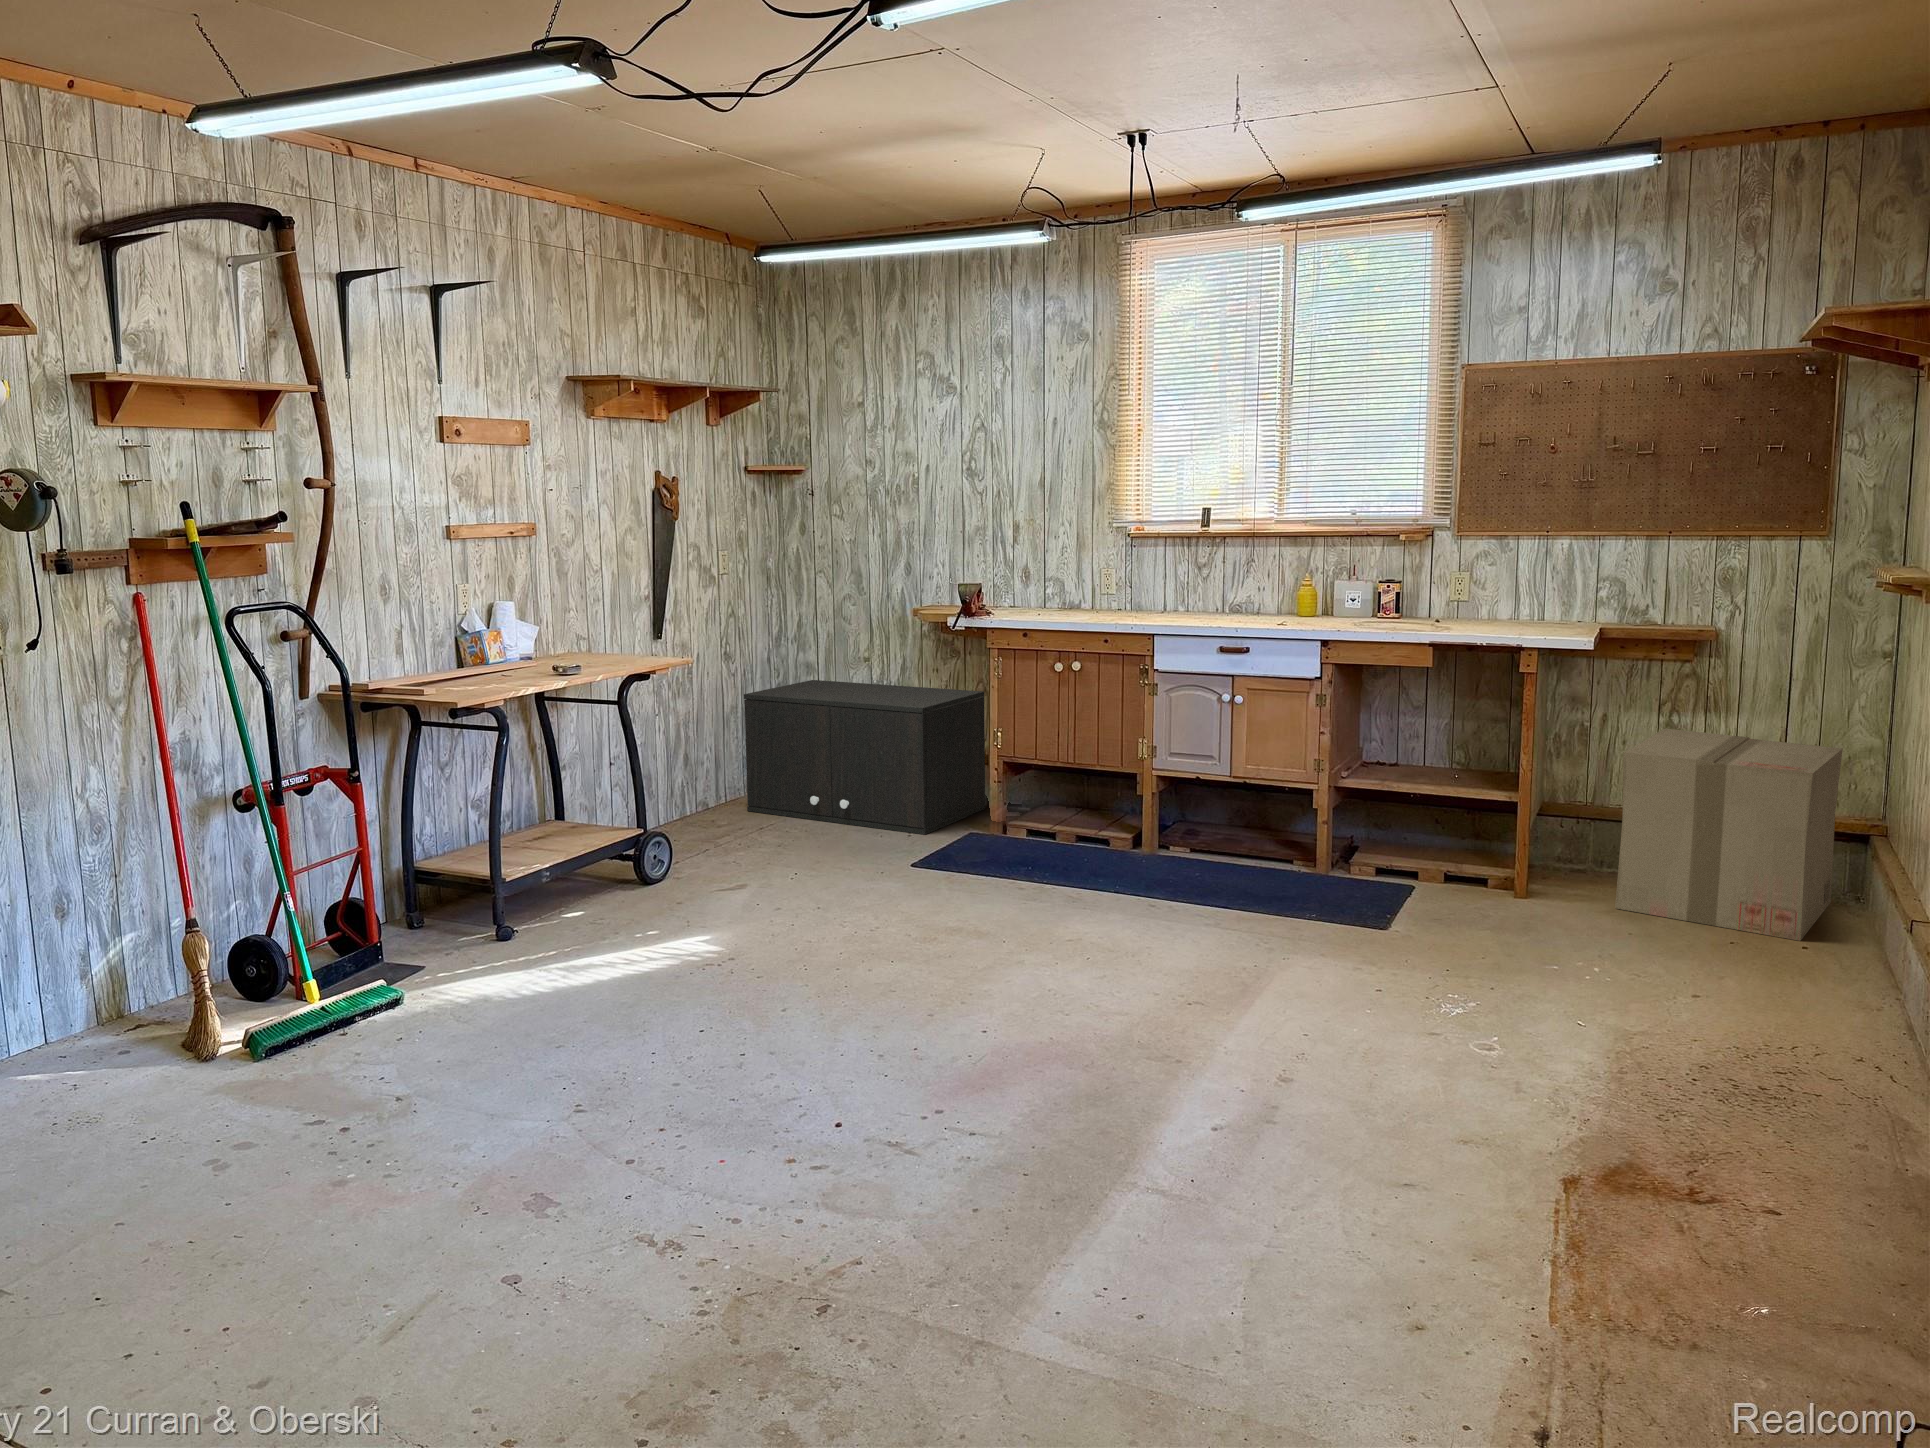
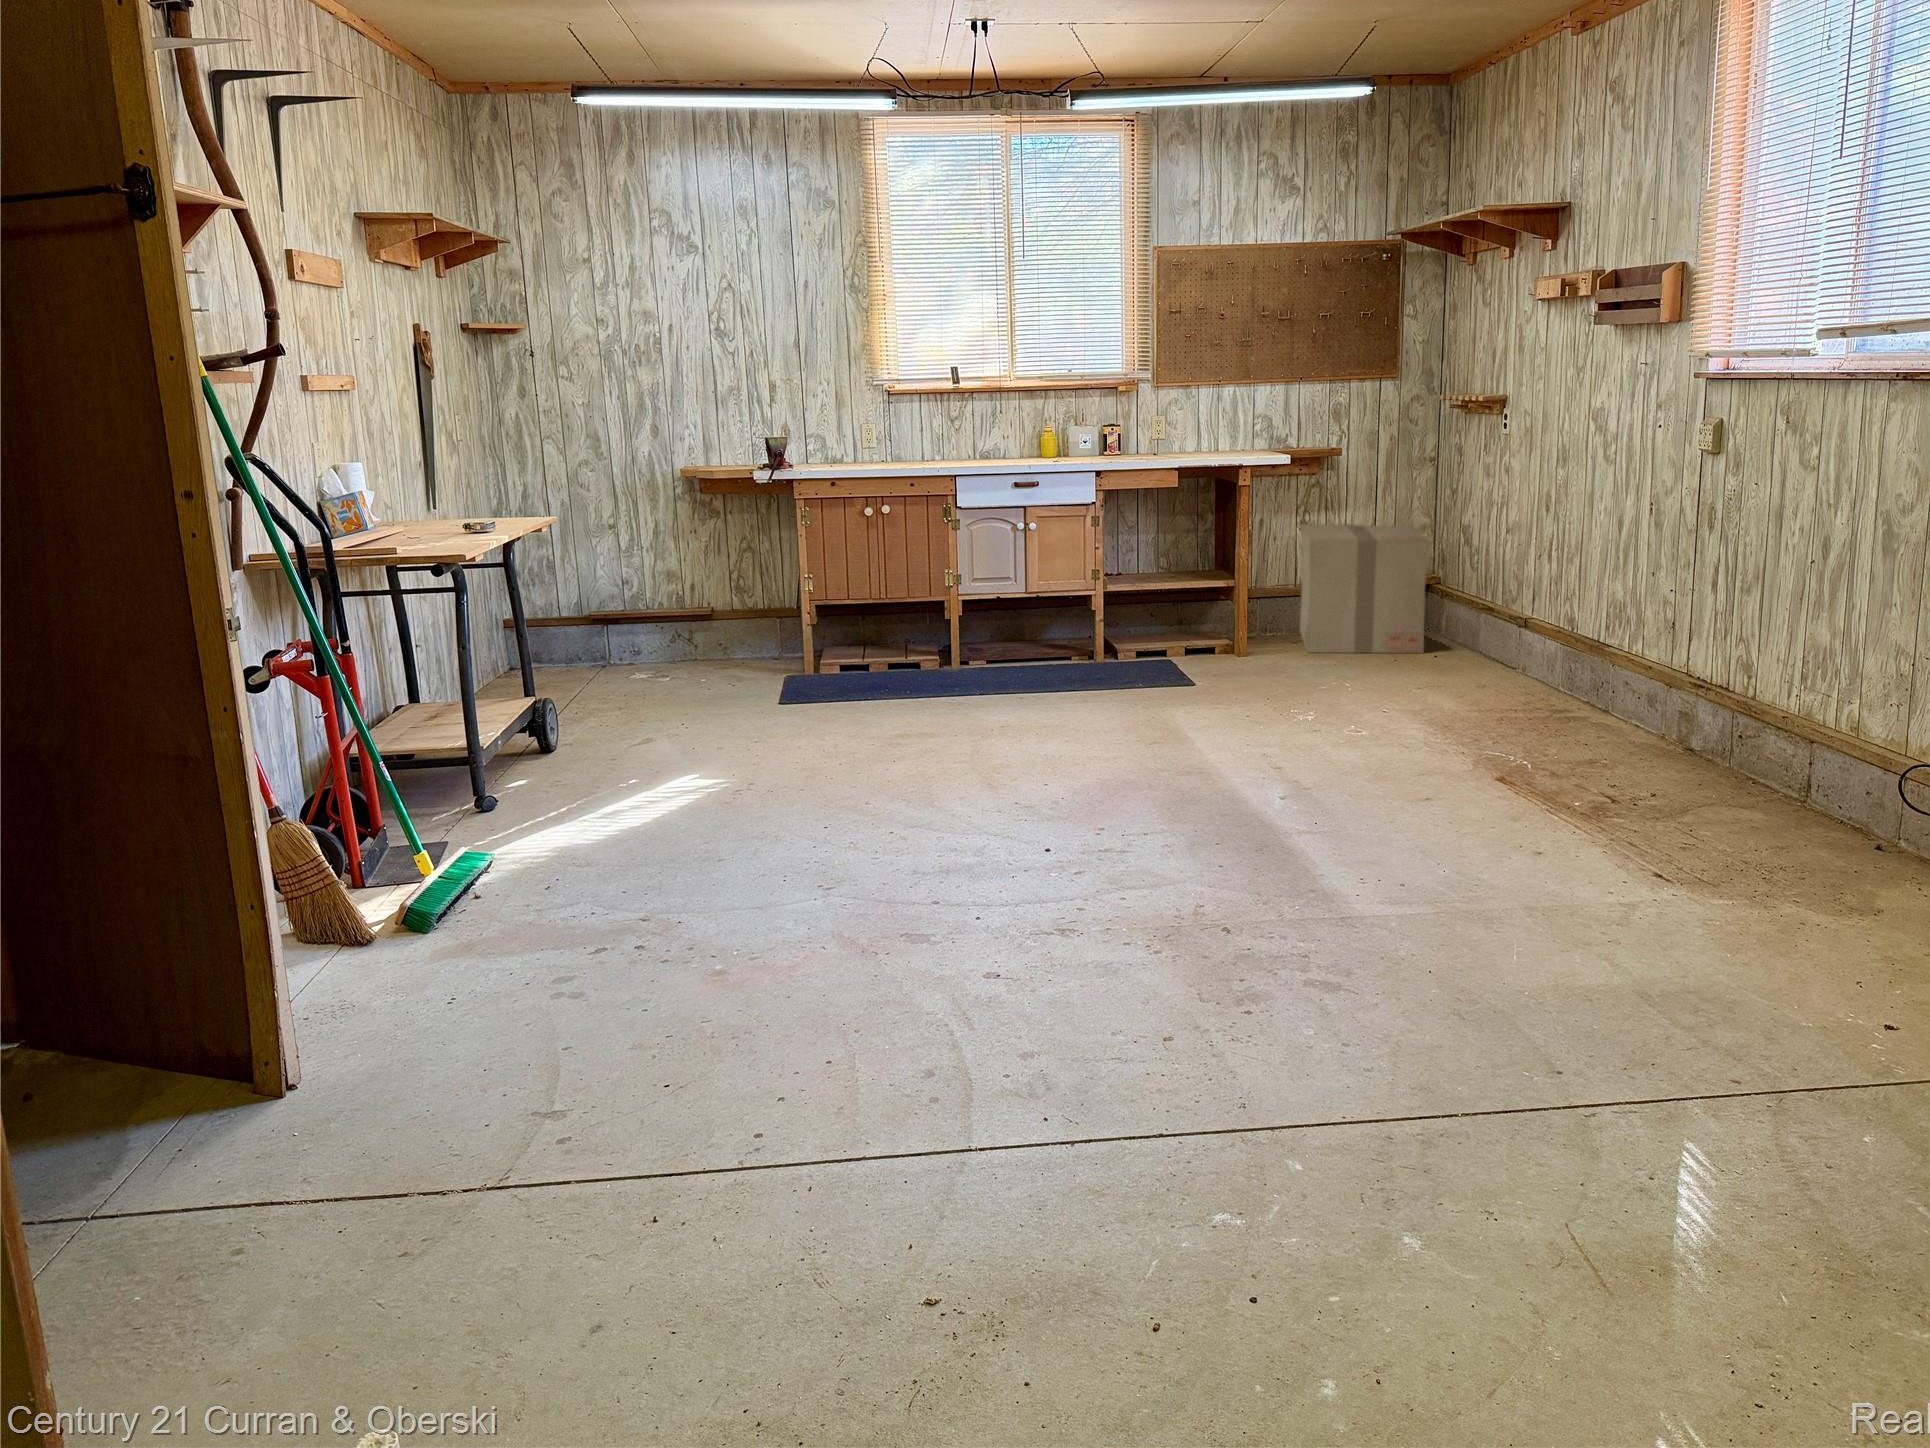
storage cabinet: present [744,680,985,835] -> none [516,546,763,690]

